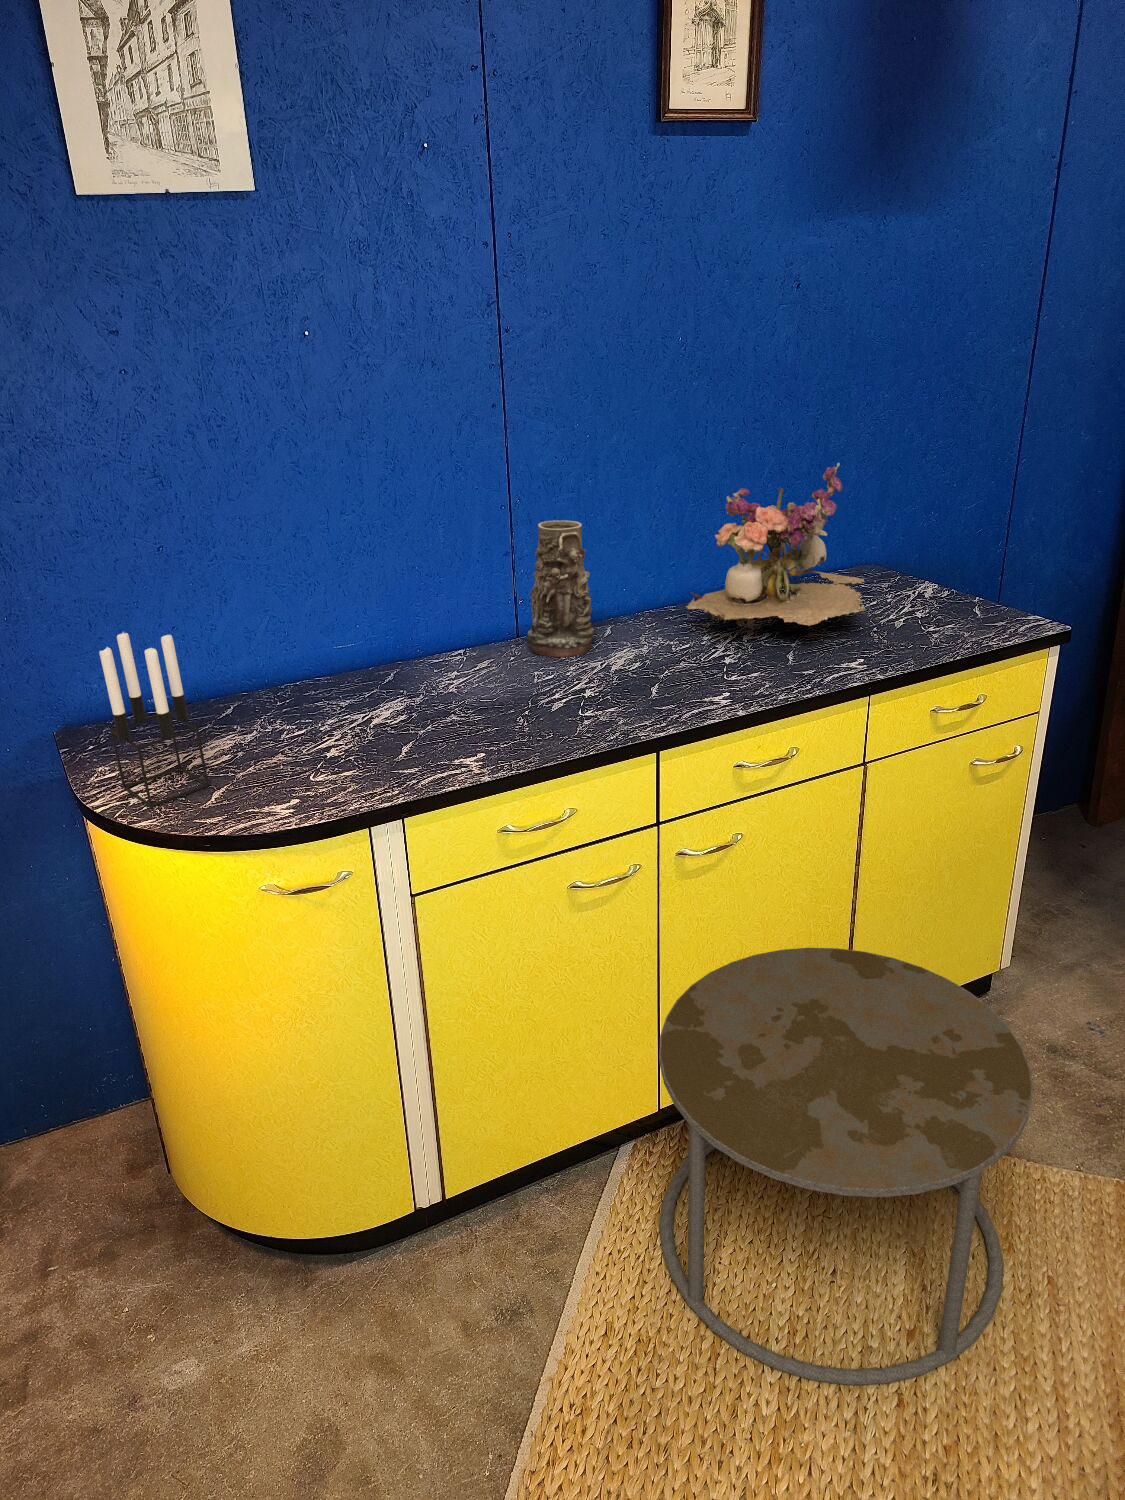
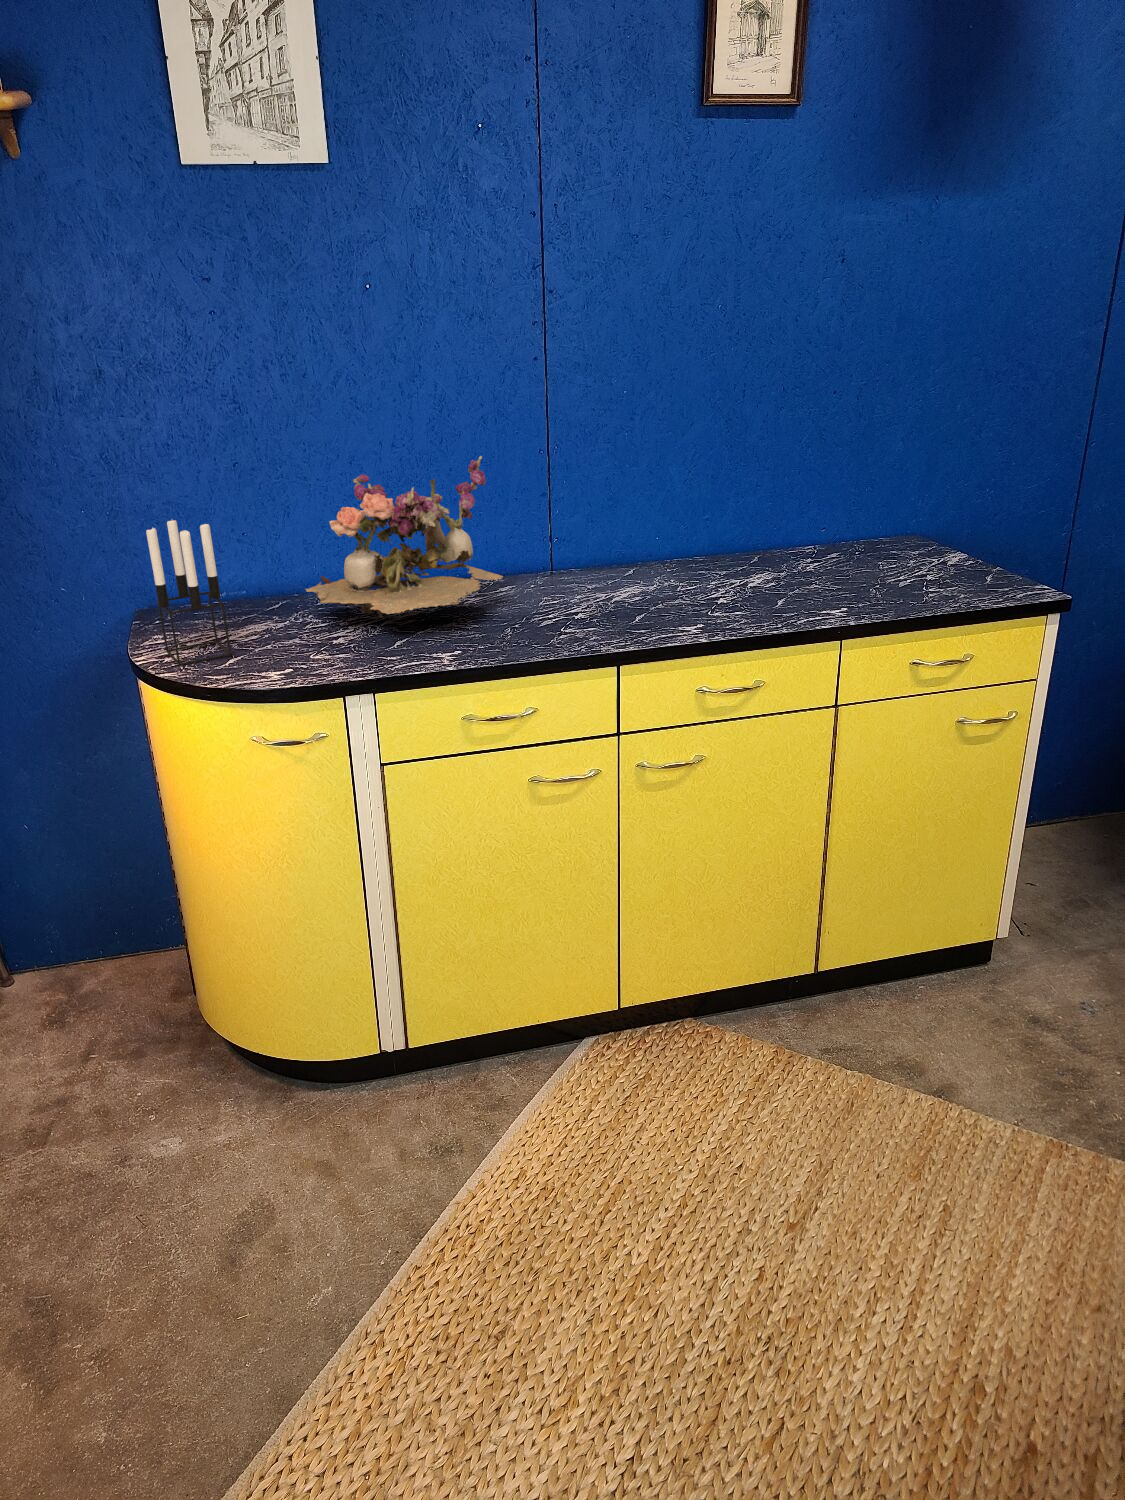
flower arrangement: present [686,463,866,630] -> present [306,456,503,618]
vase: present [527,520,594,657] -> none [554,466,615,590]
side table: present [659,948,1033,1385] -> none [586,871,928,1260]

